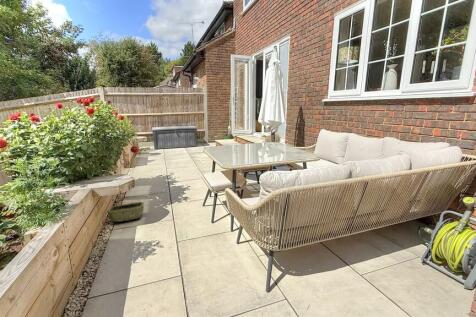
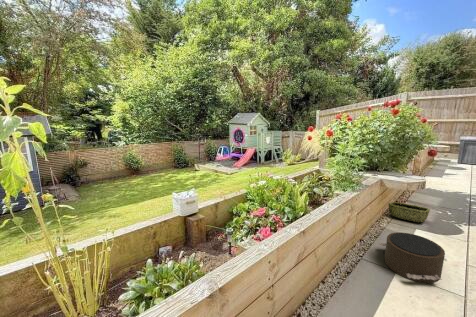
pouf: none [105,237,164,290] -> present [380,232,445,283]

